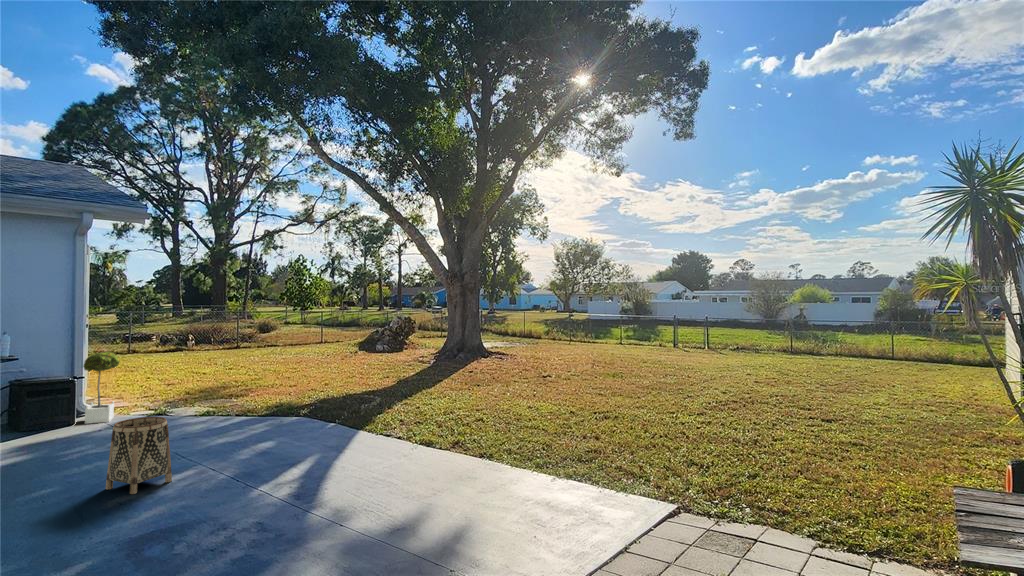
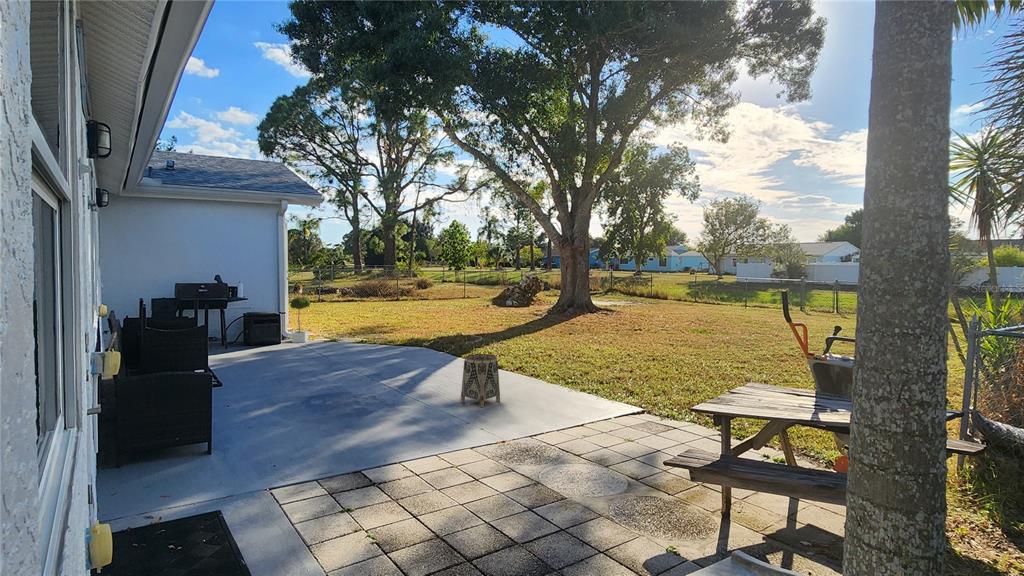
basket: present [106,417,172,494] -> present [461,354,500,407]

